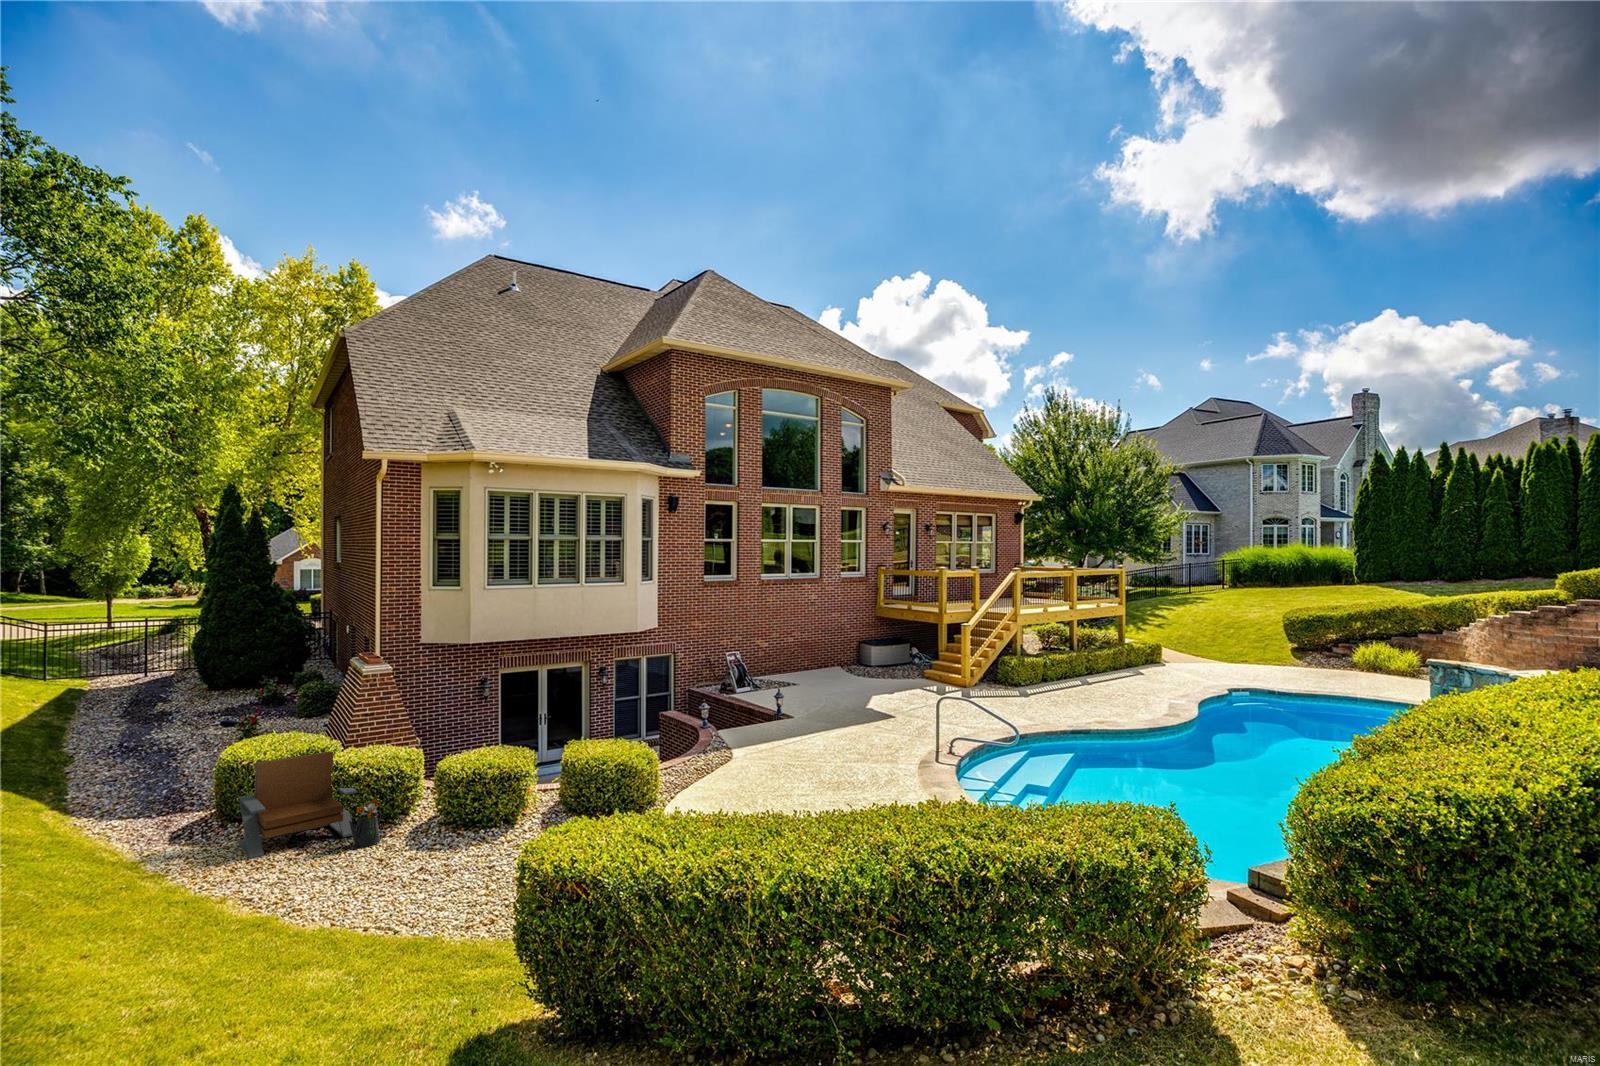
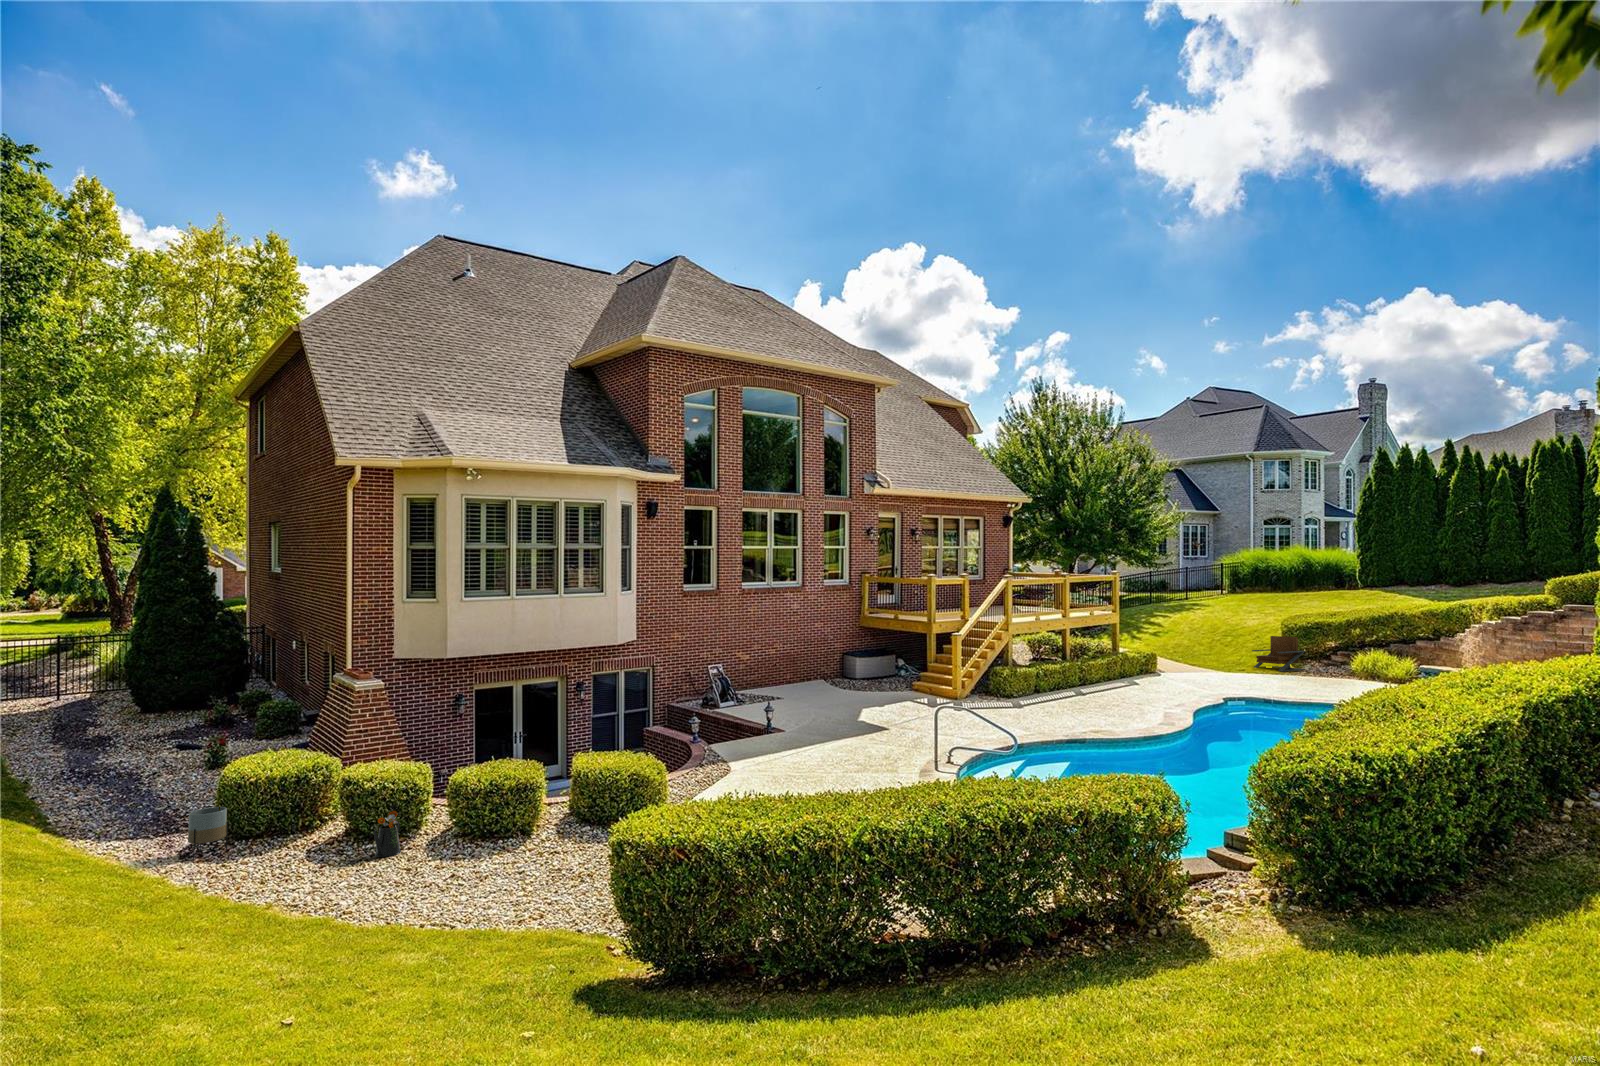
lounge chair: present [238,751,357,859] -> present [1252,636,1305,671]
planter: none [174,790,216,844] -> present [188,807,228,859]

